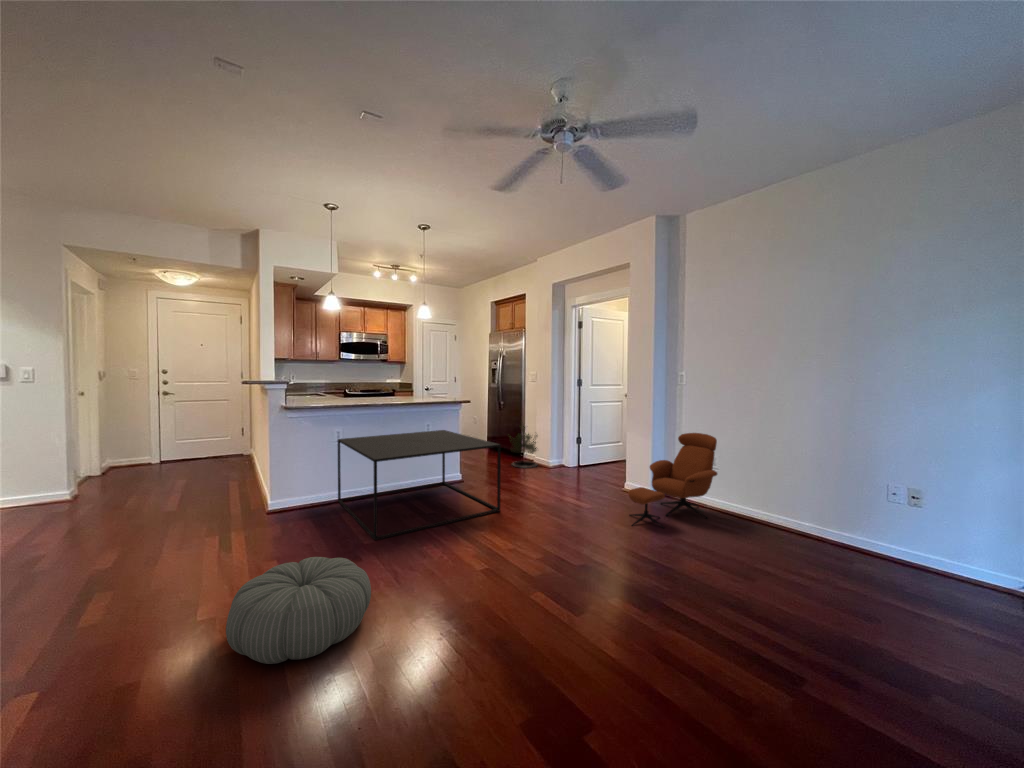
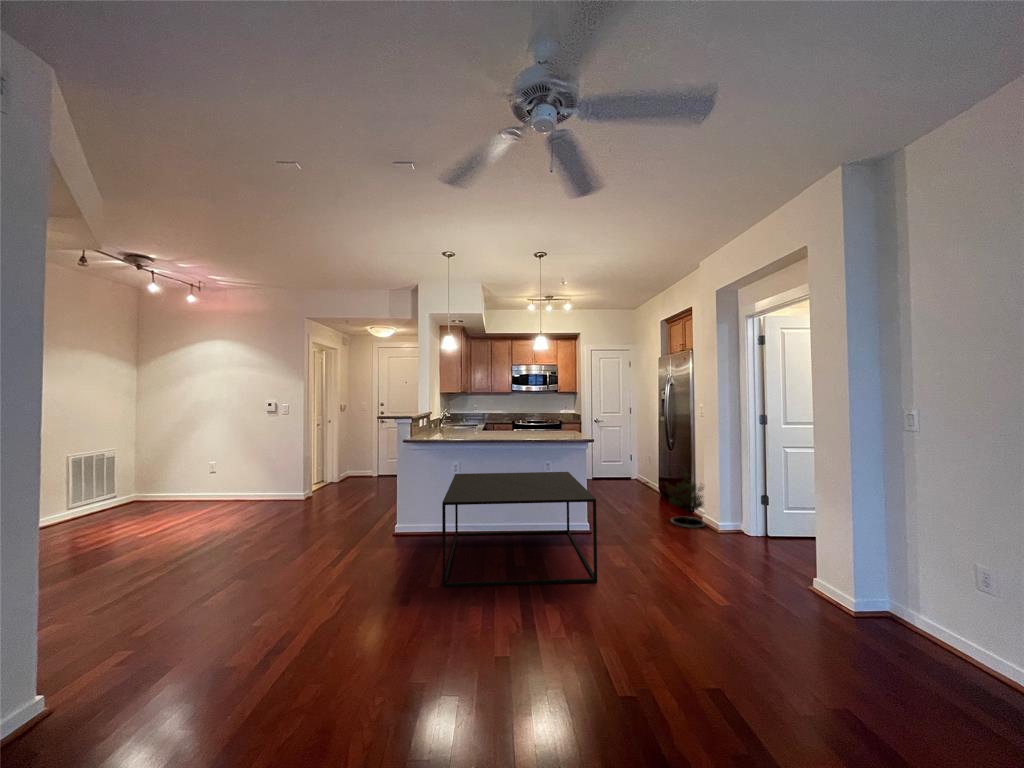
lounge chair: present [628,433,717,528] -> none [770,516,975,684]
pouf: present [226,557,371,664] -> none [231,595,365,699]

